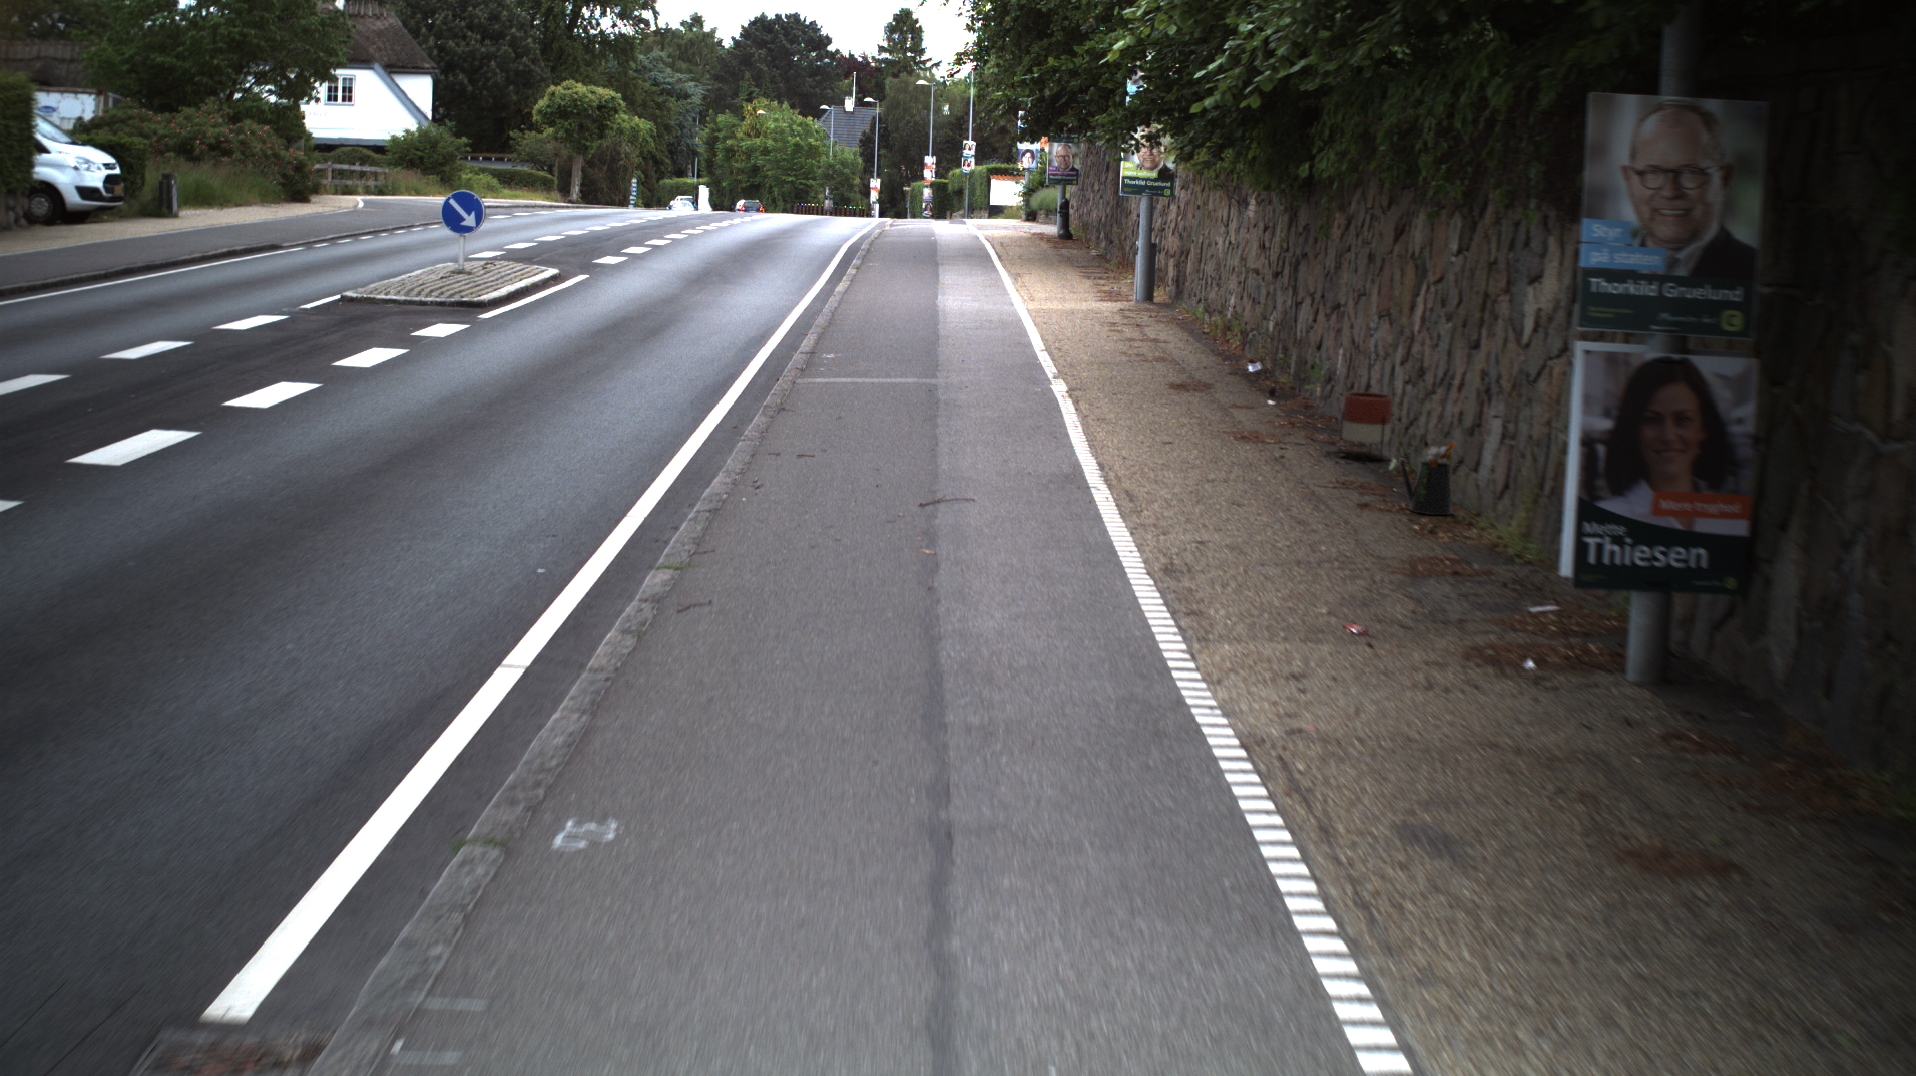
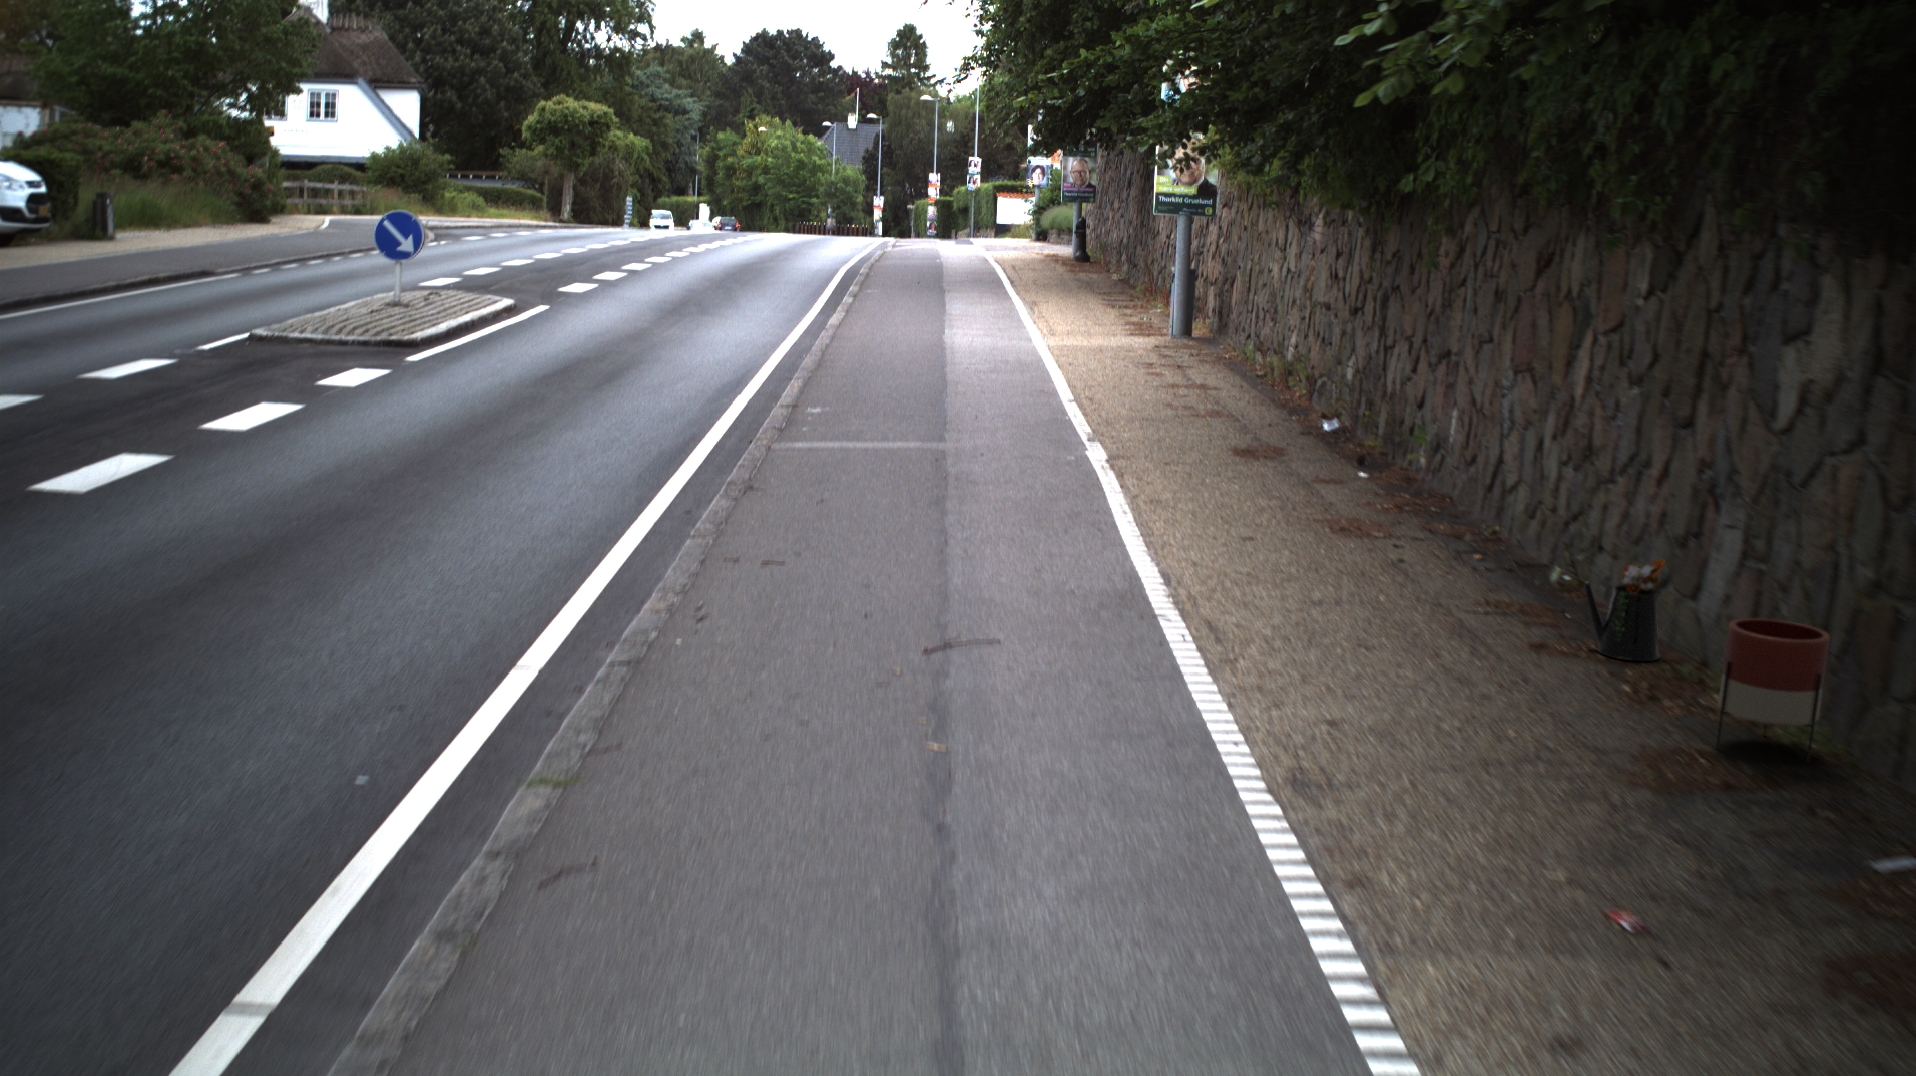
planter: present [1340,392,1393,457] -> present [1716,618,1830,762]

